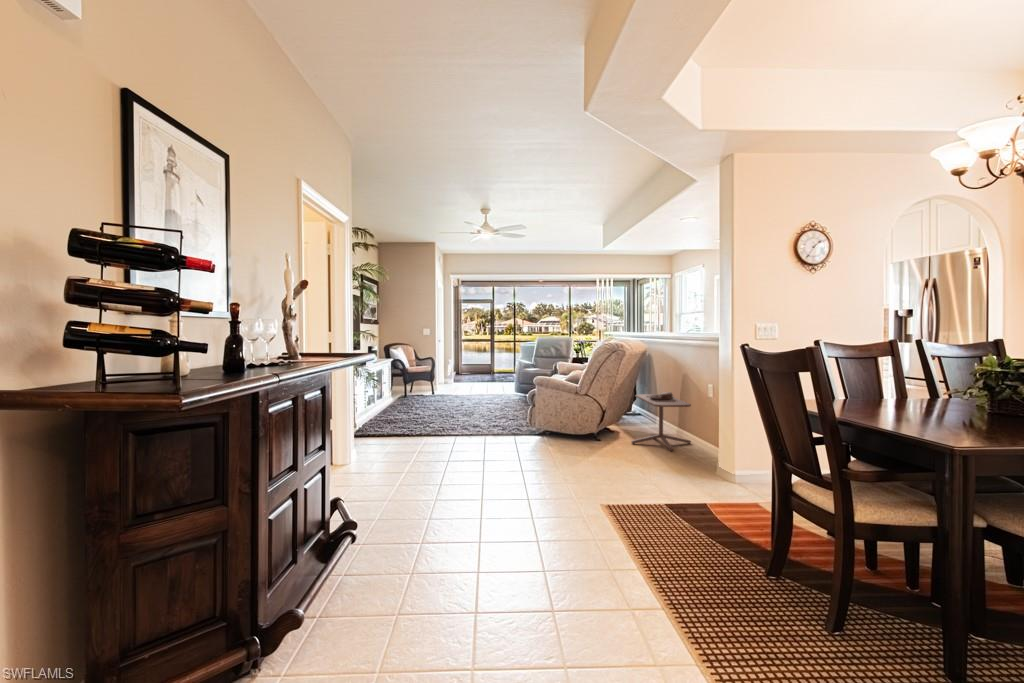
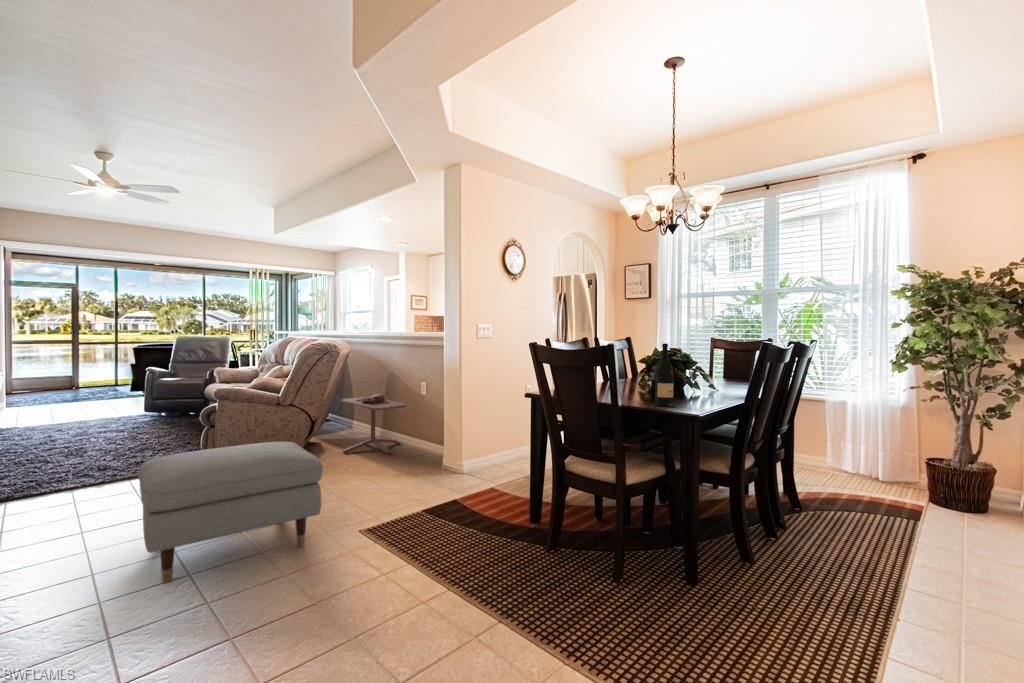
wine bottle: none [910,344,955,431] -> present [655,344,678,407]
ottoman: none [451,418,565,504] -> present [138,442,323,583]

